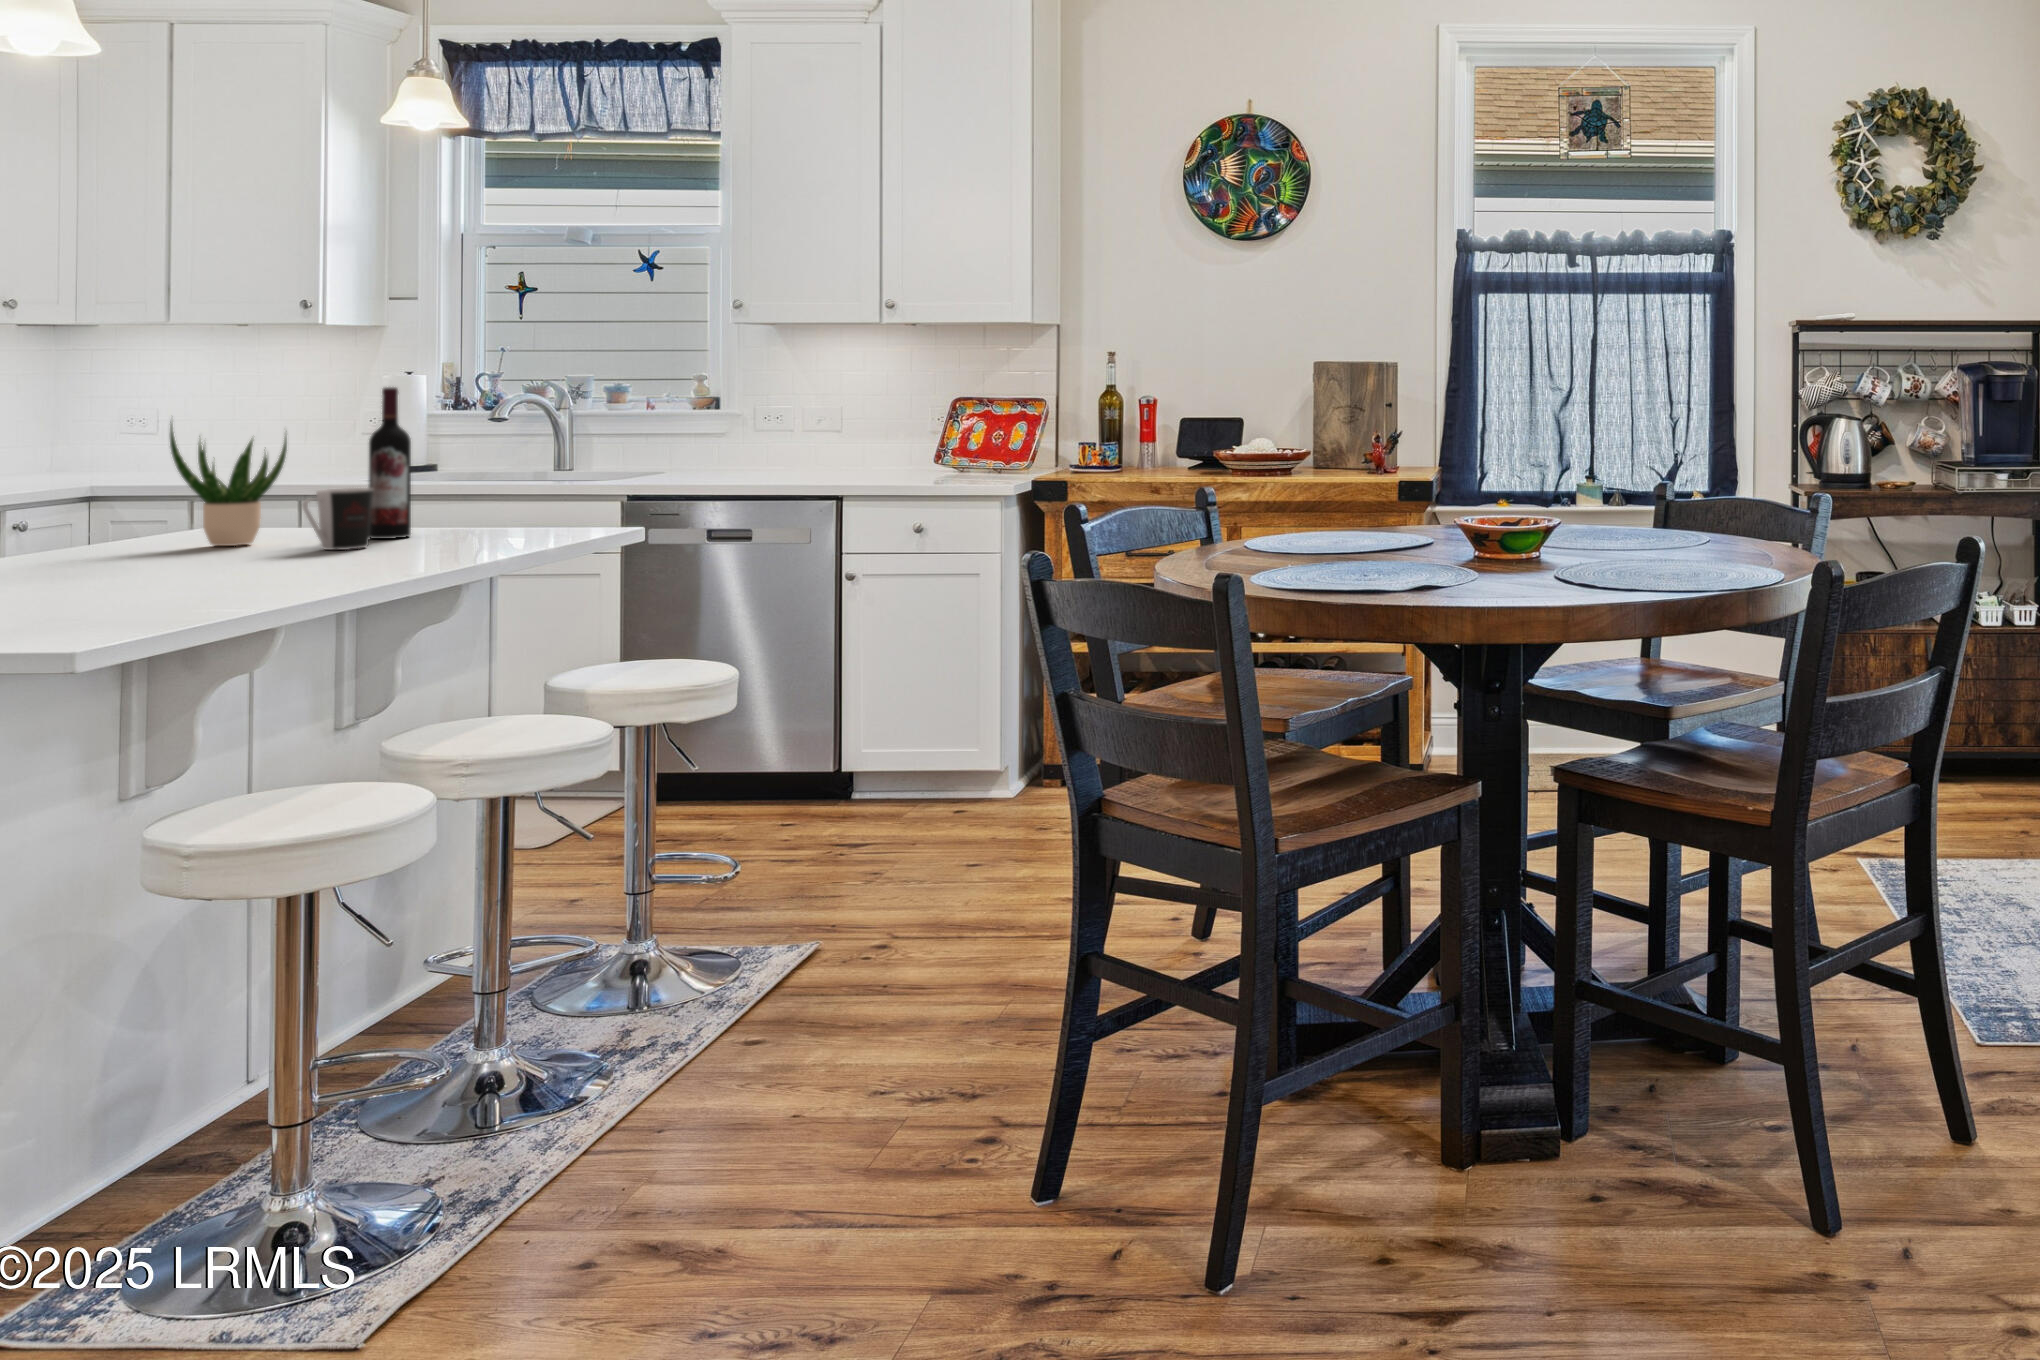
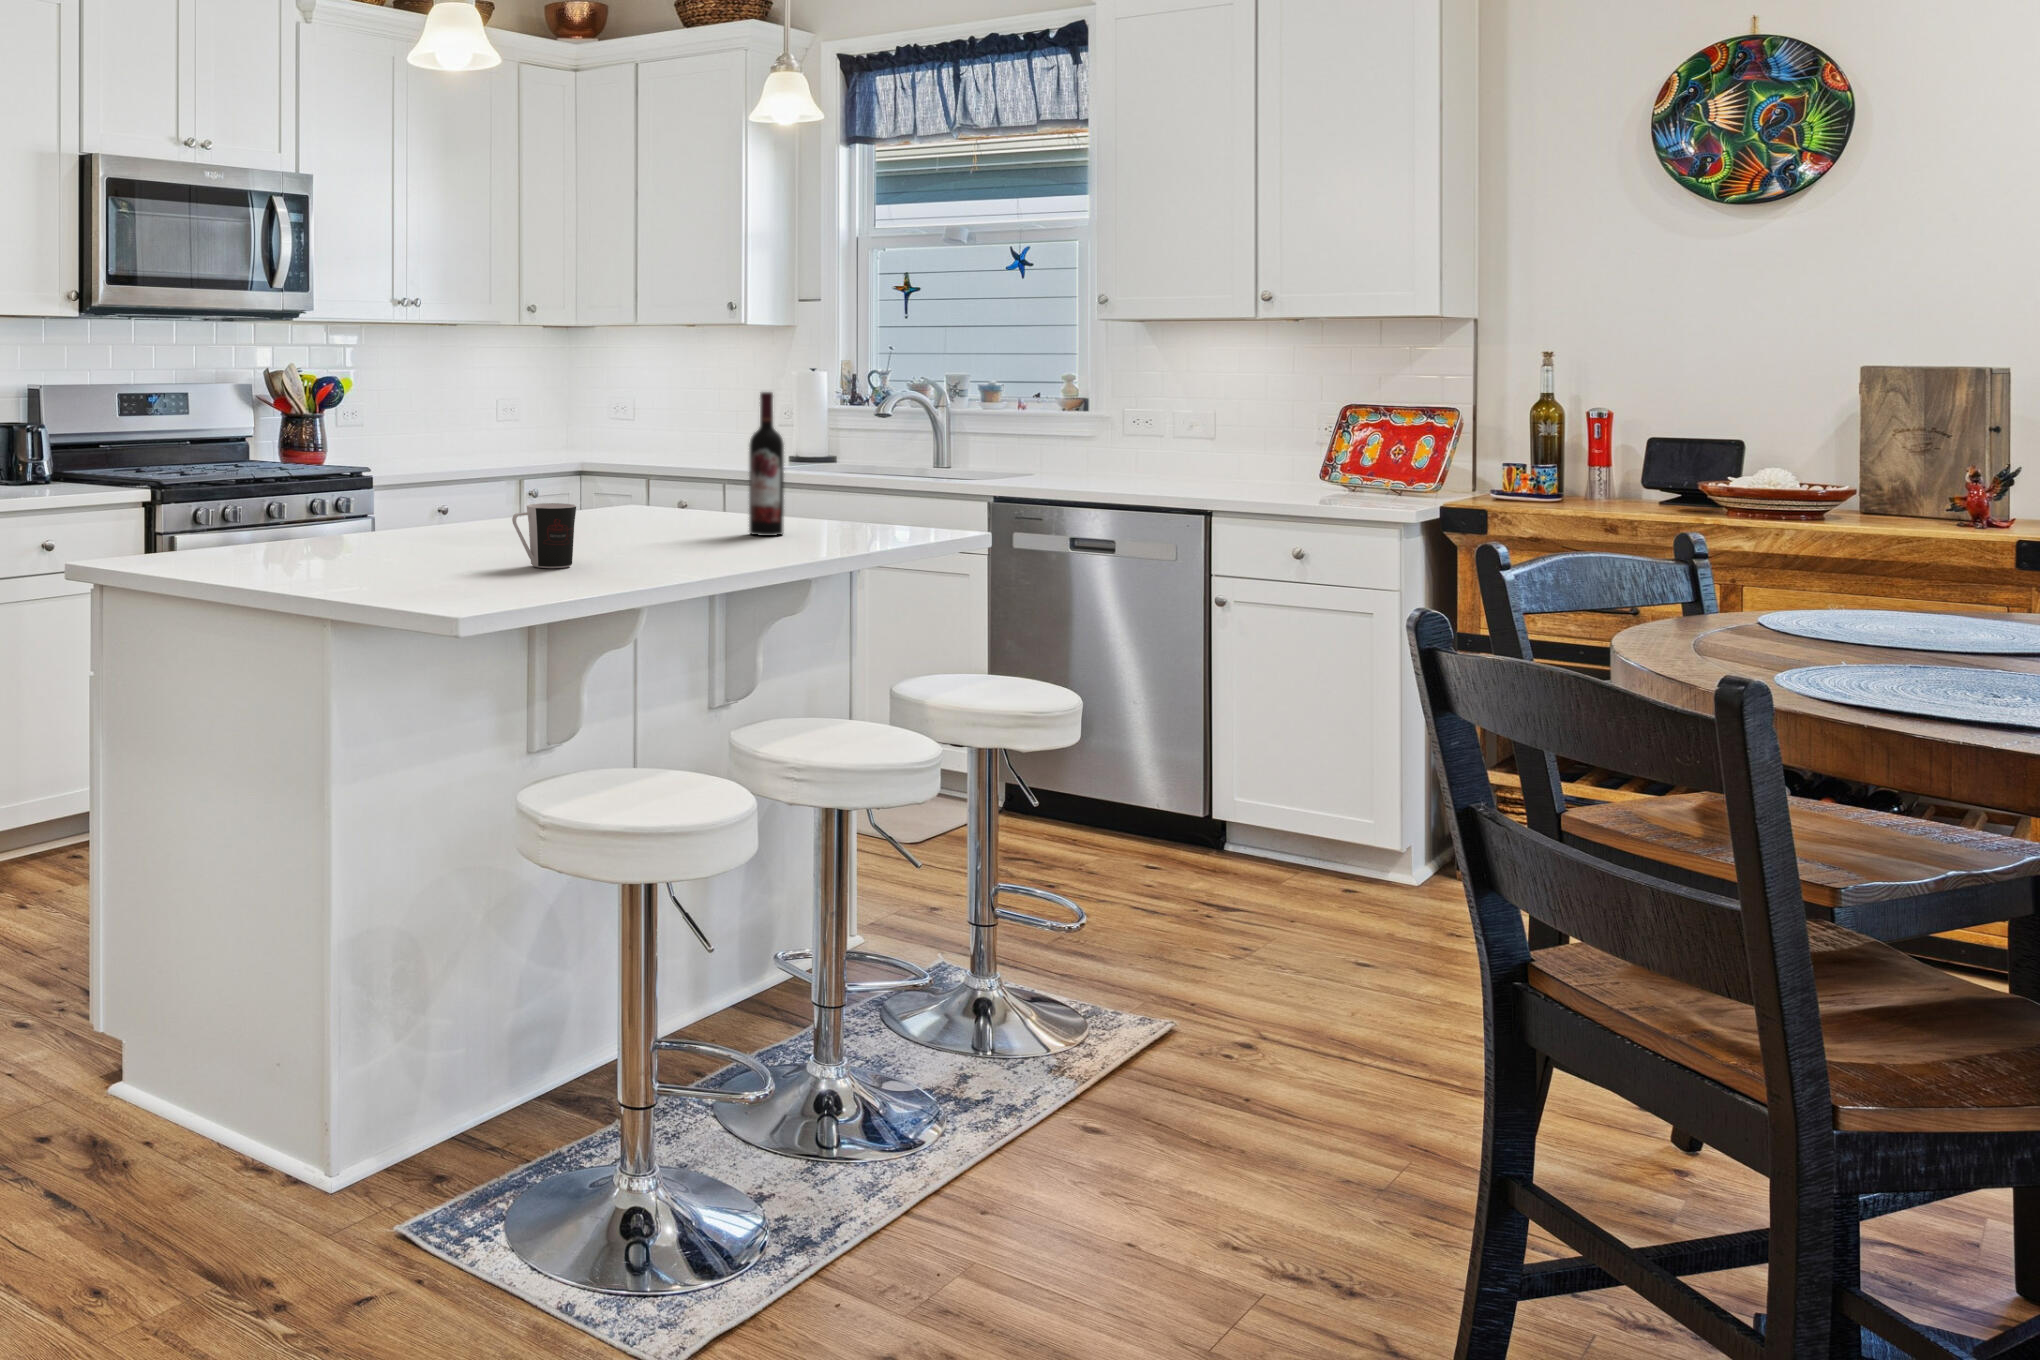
potted plant: present [170,422,287,546] -> none [602,415,687,533]
coffee cup: present [302,488,374,550] -> present [512,503,576,568]

